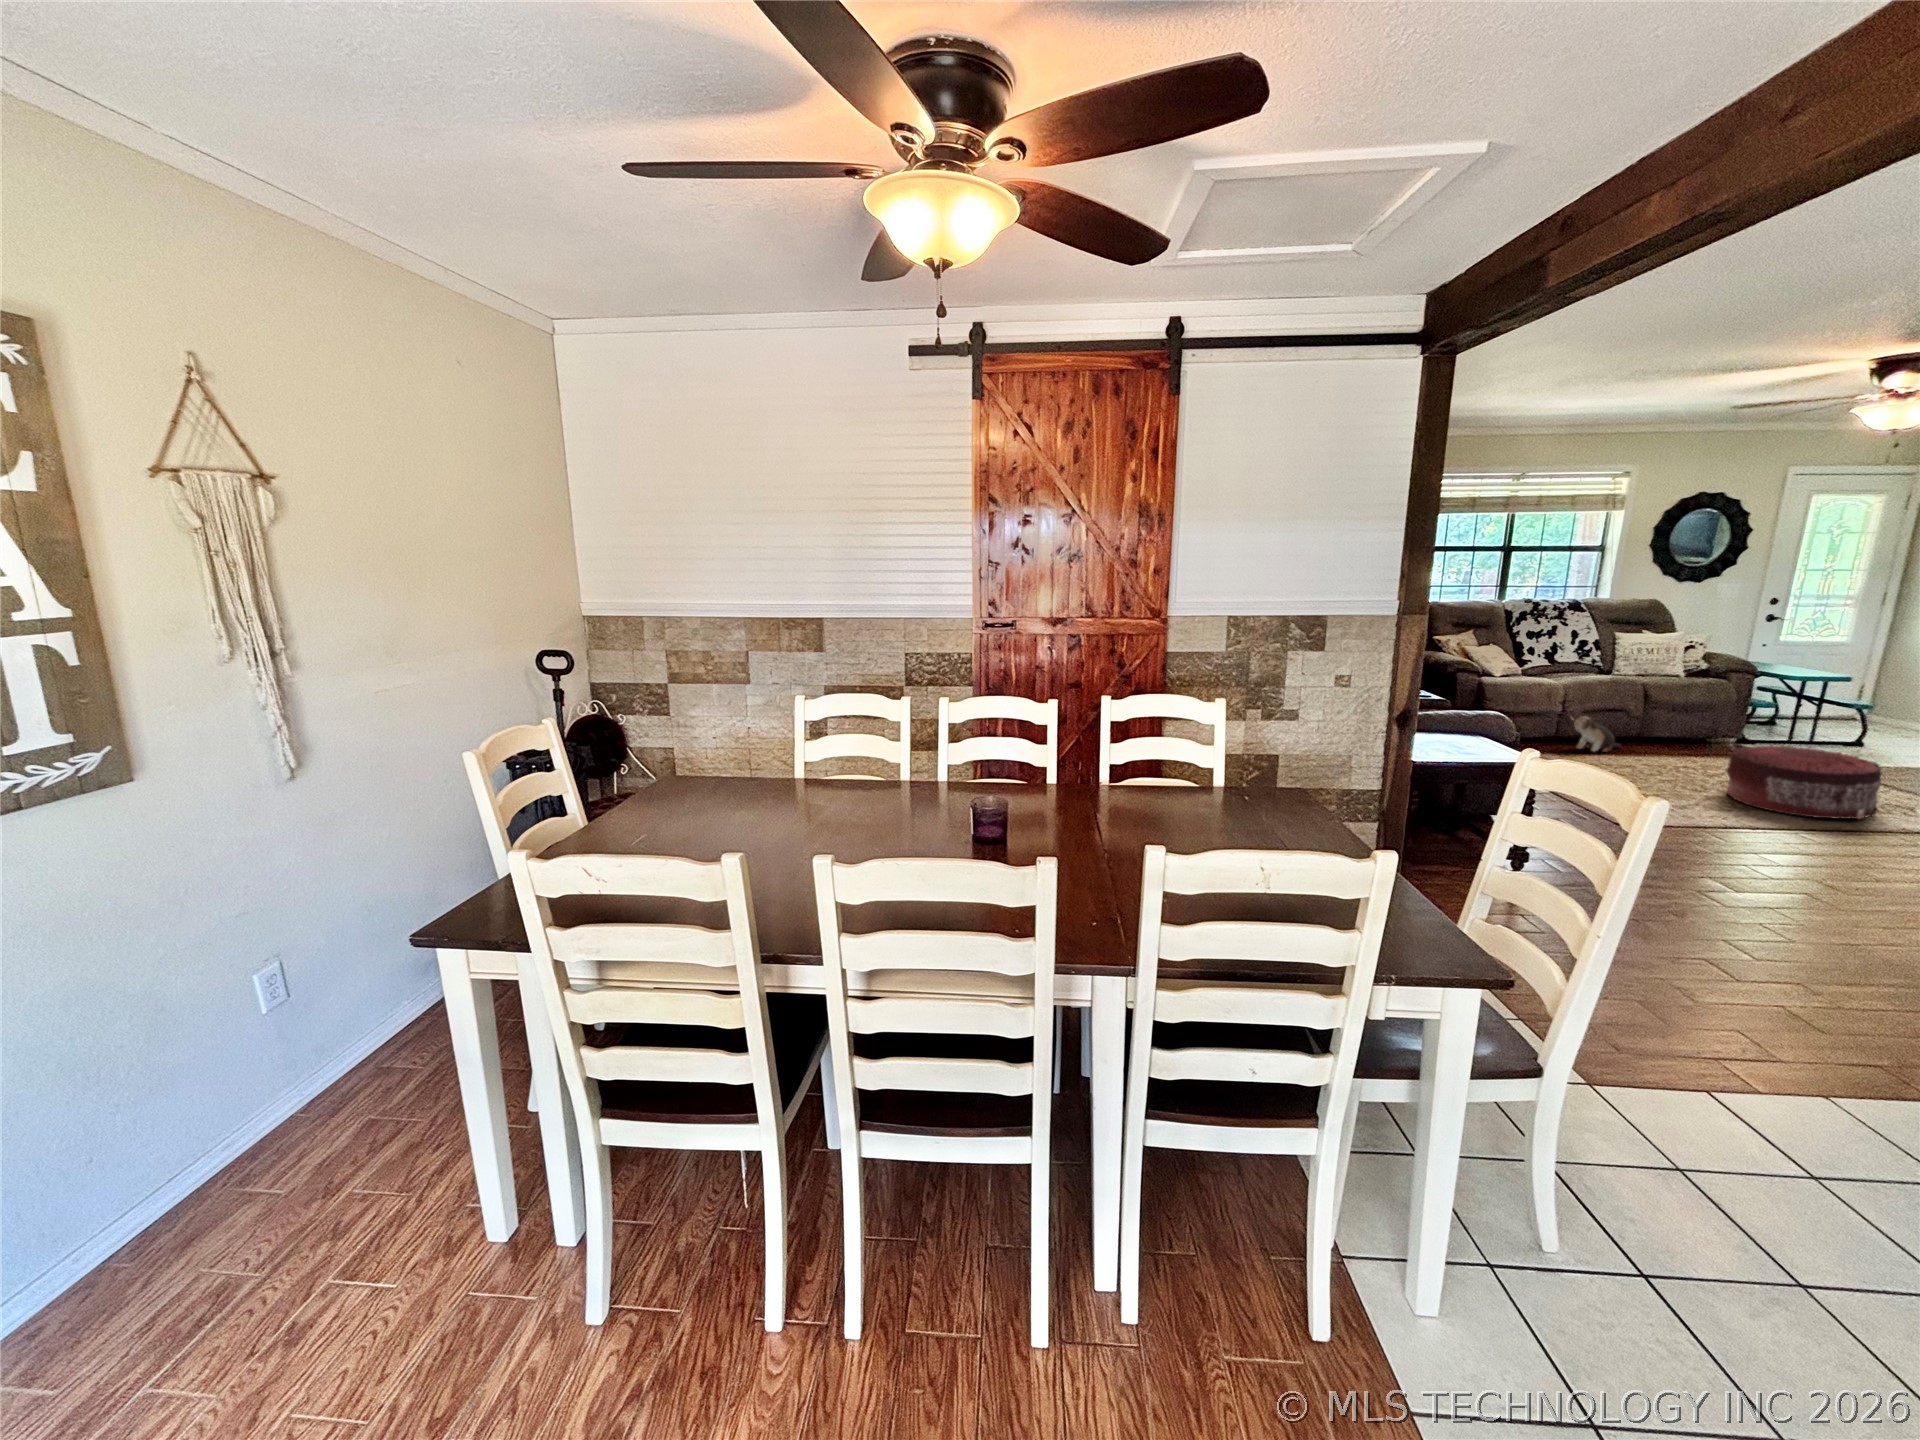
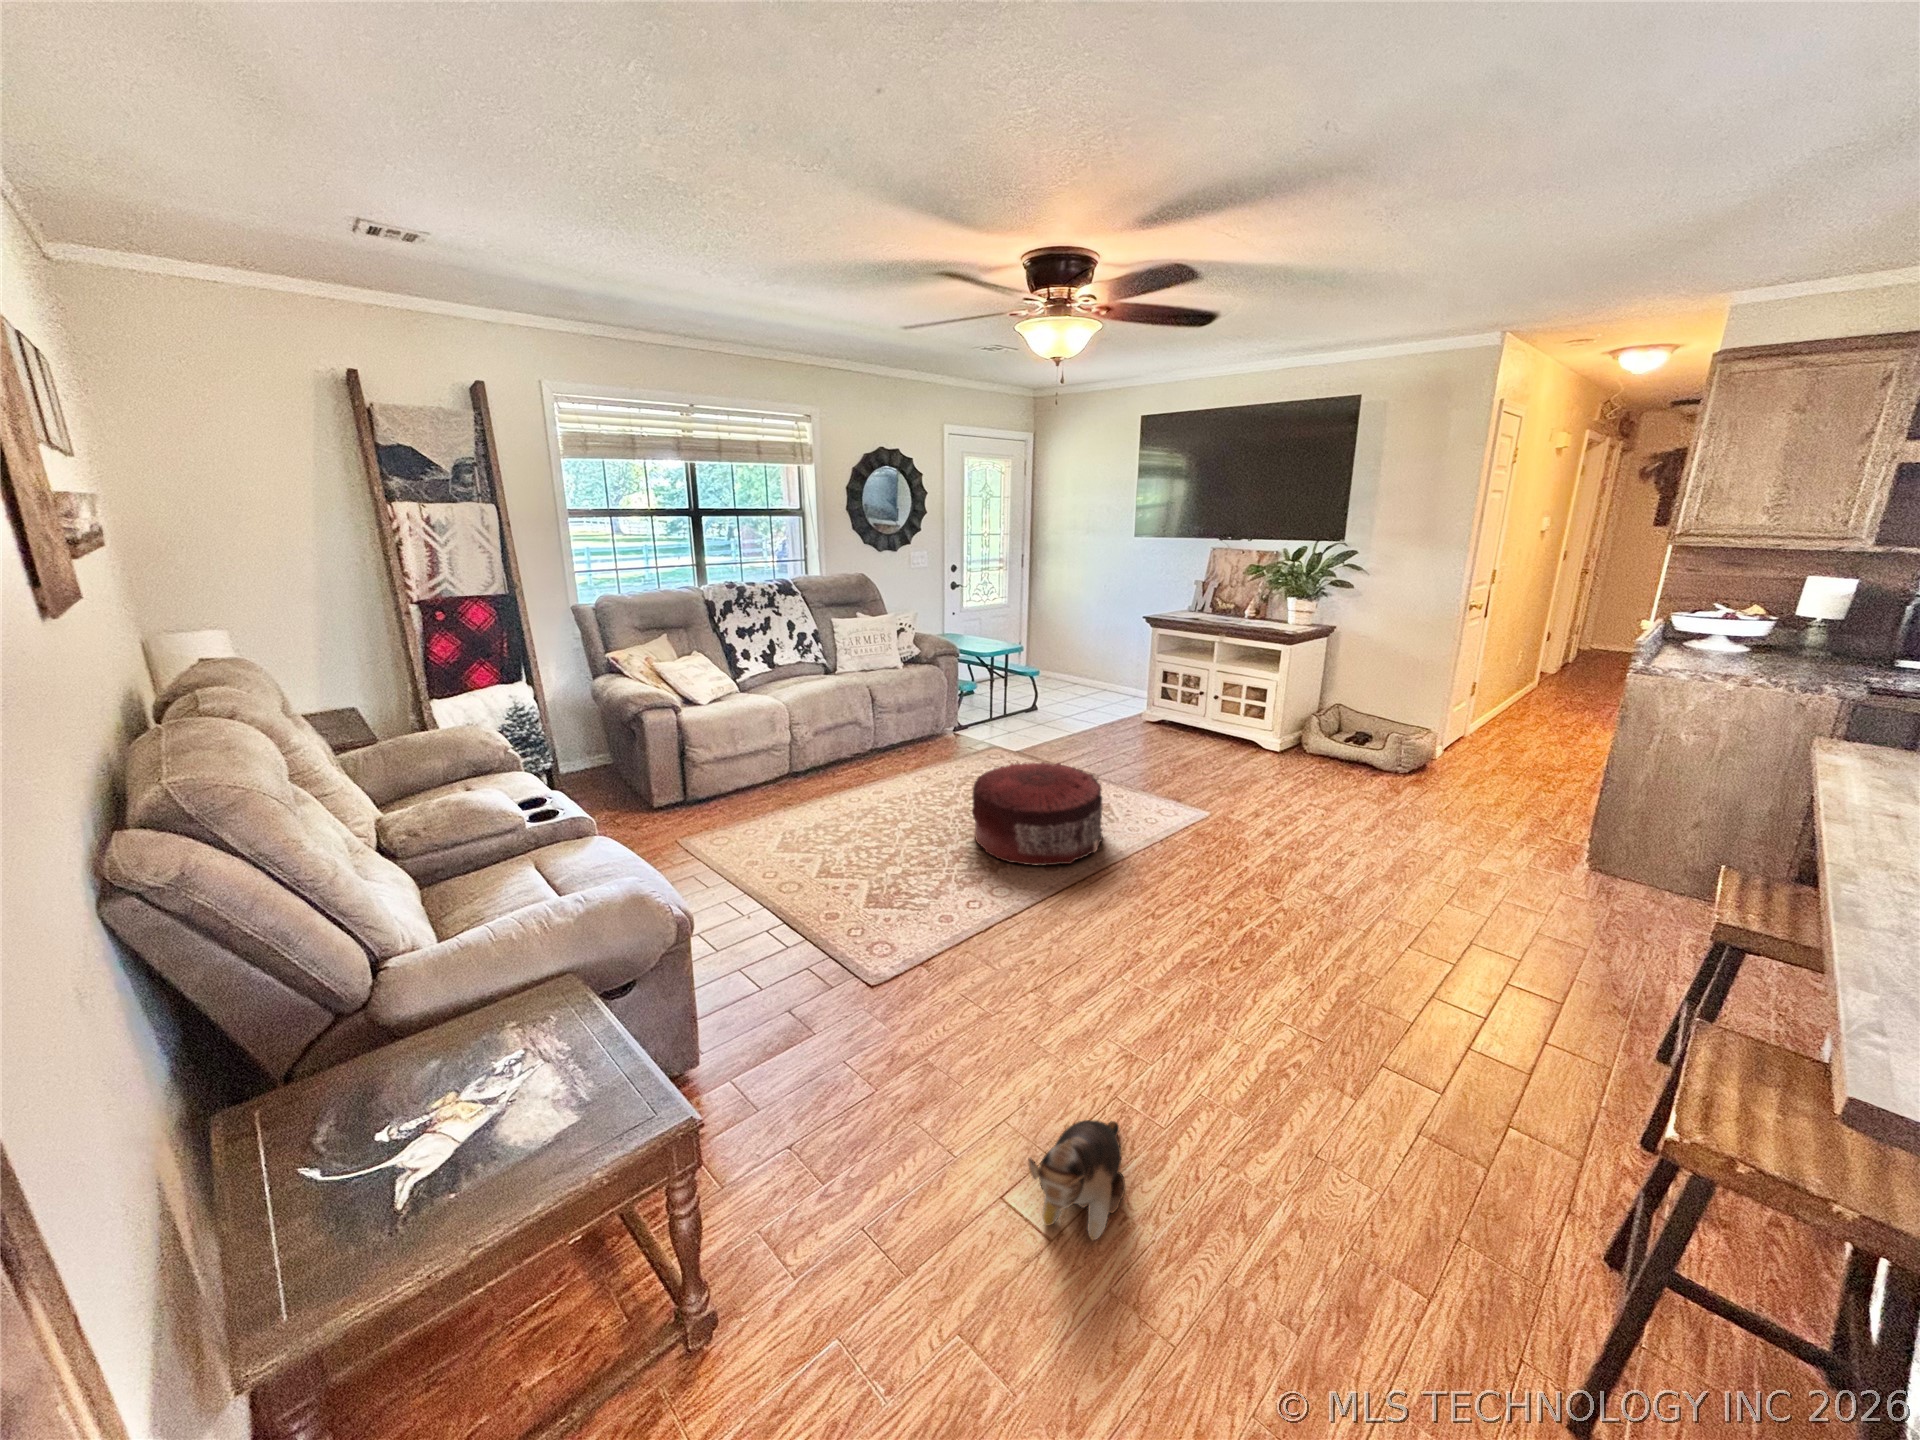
plush toy: present [1572,716,1621,752] -> present [1028,1120,1125,1240]

